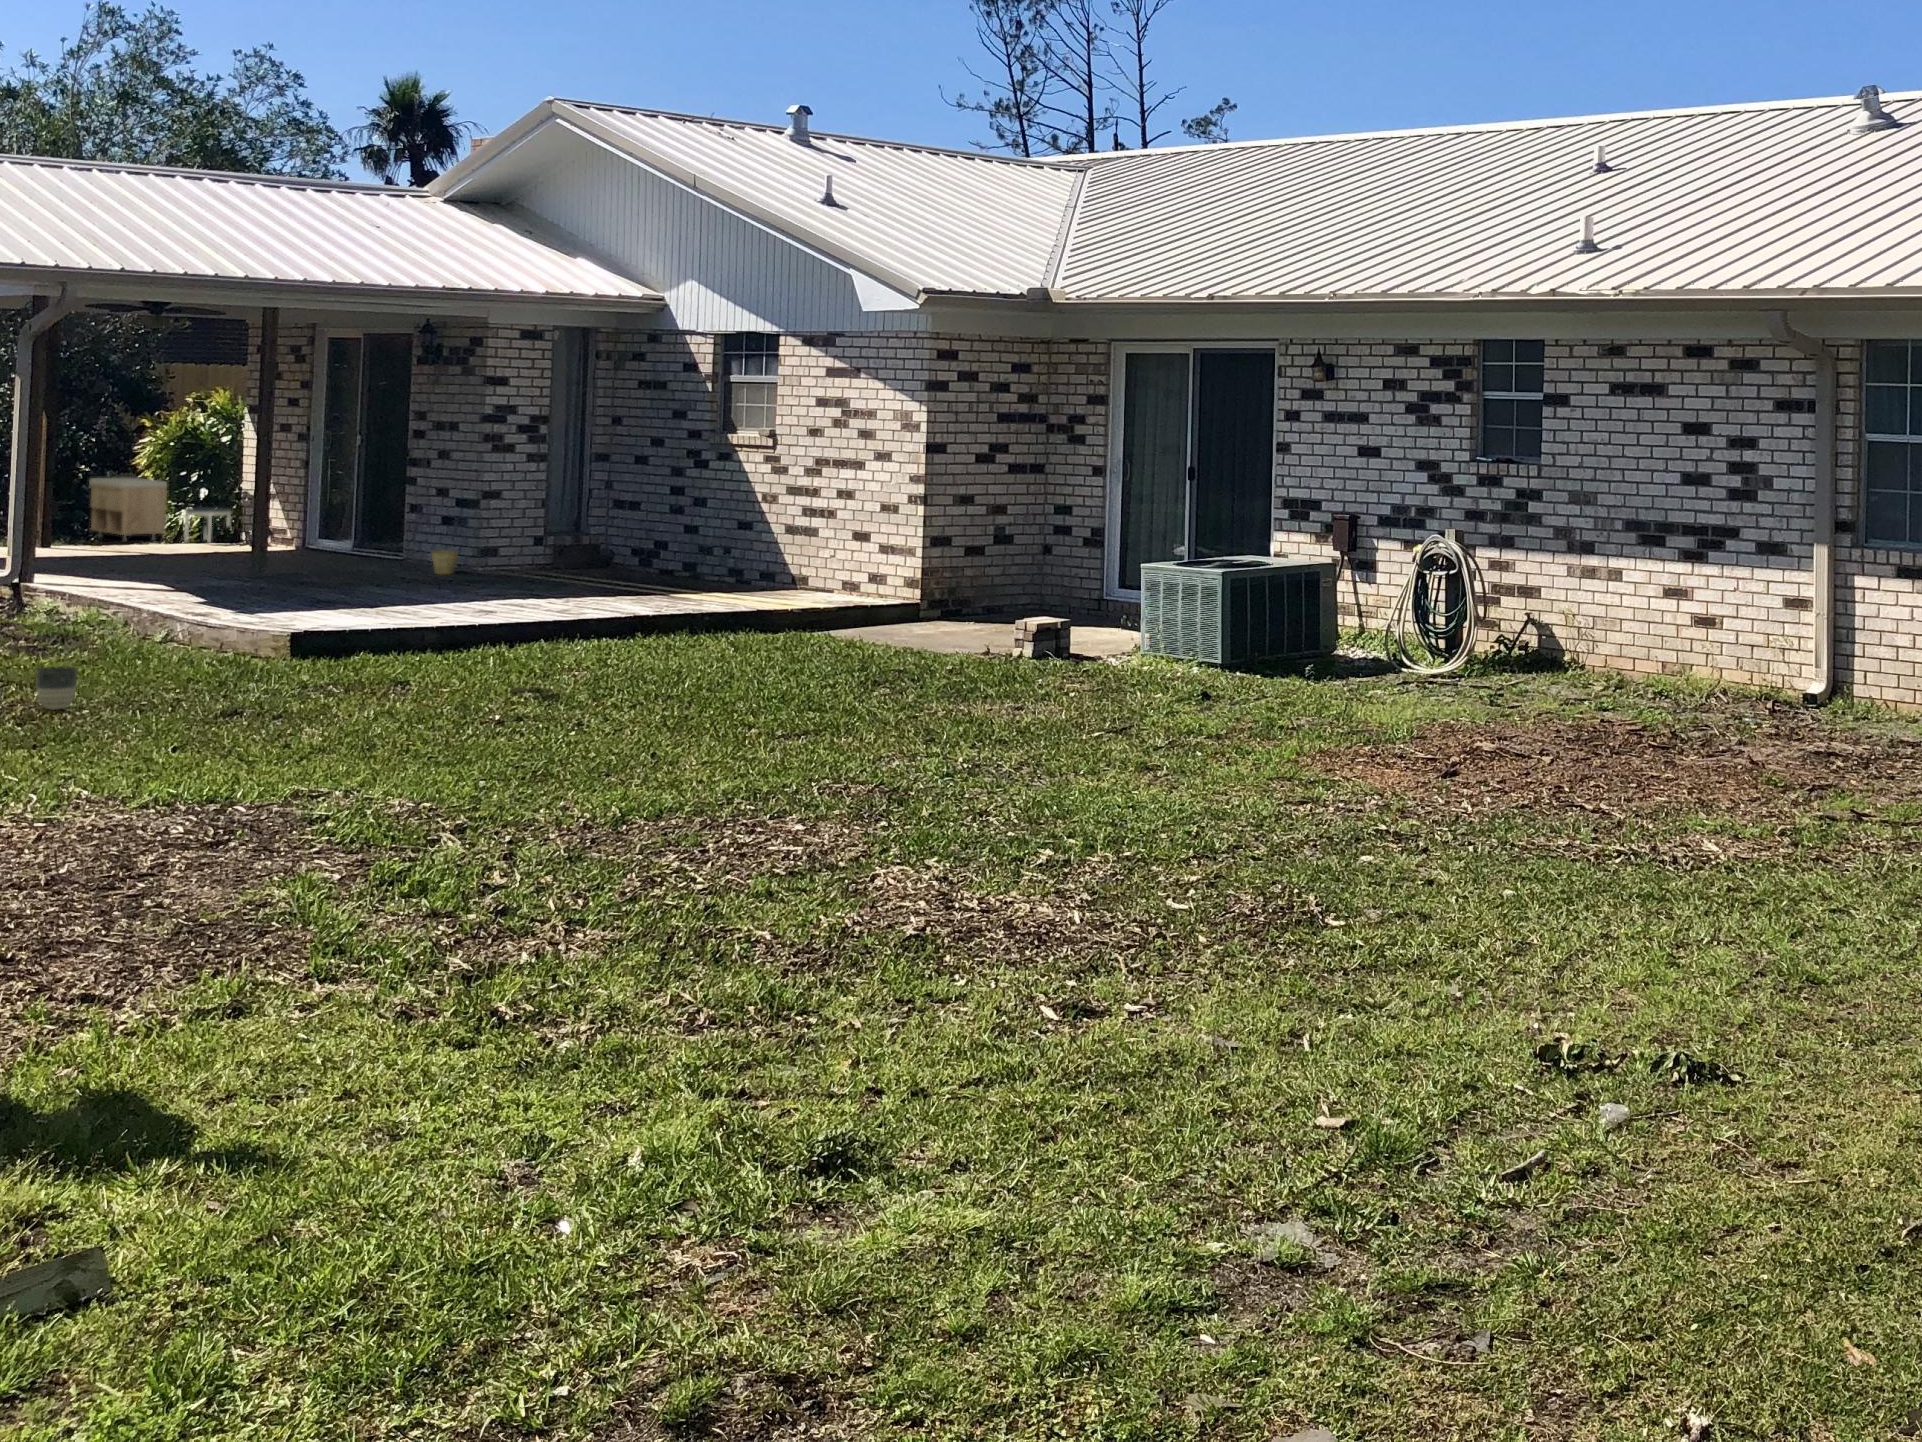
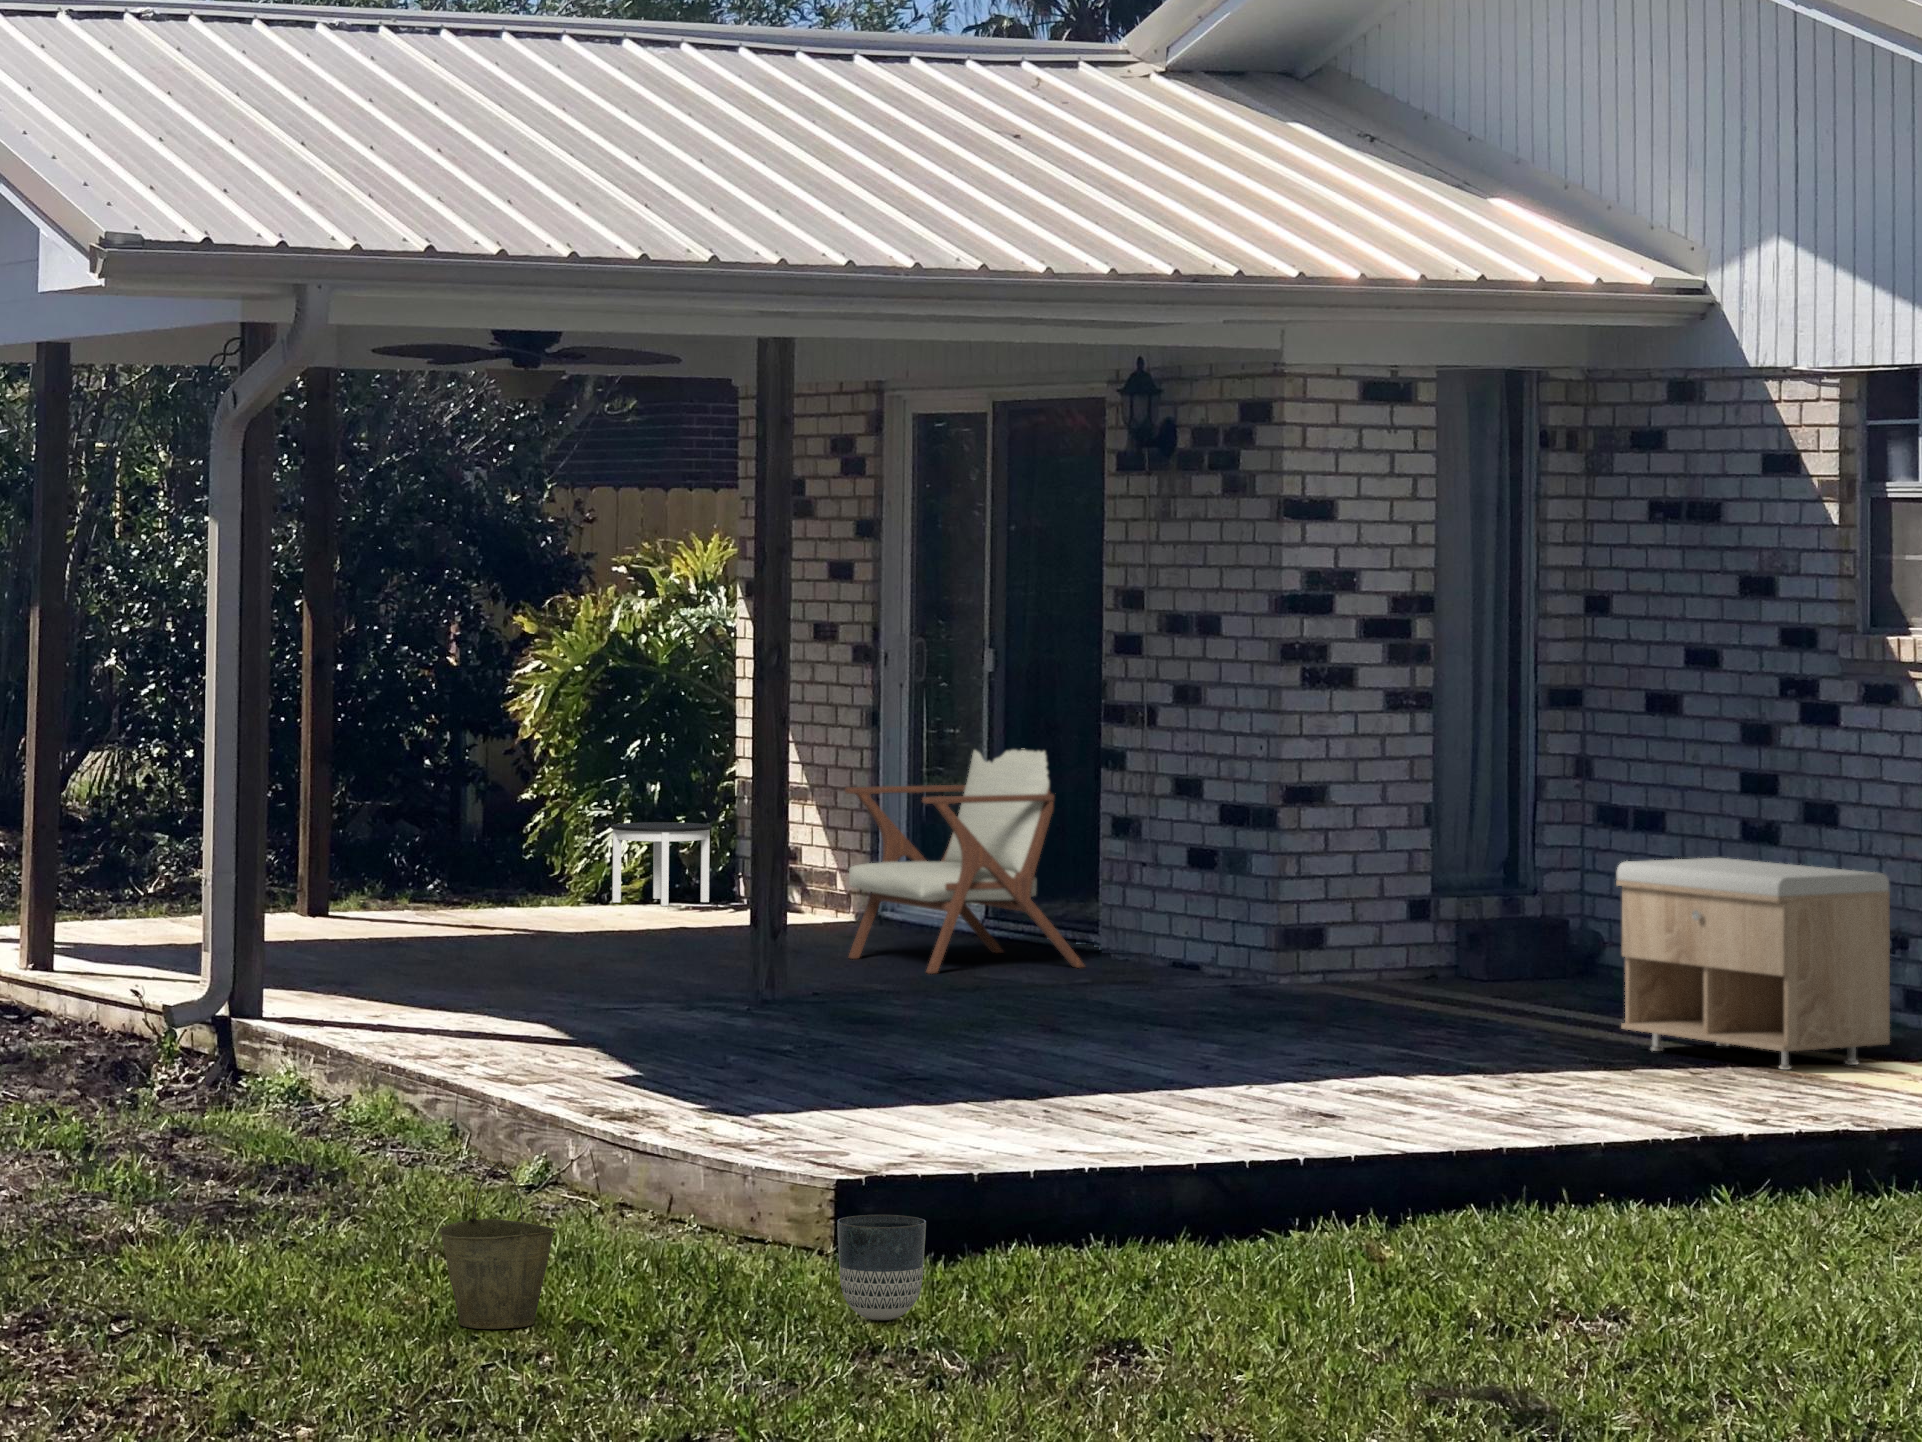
lounge chair: none [295,473,400,567] -> present [845,748,1085,974]
storage bench: present [89,478,167,541] -> present [1616,858,1890,1070]
bucket: present [431,549,458,574] -> present [439,1162,556,1329]
planter: present [36,666,78,710] -> present [837,1215,926,1320]

